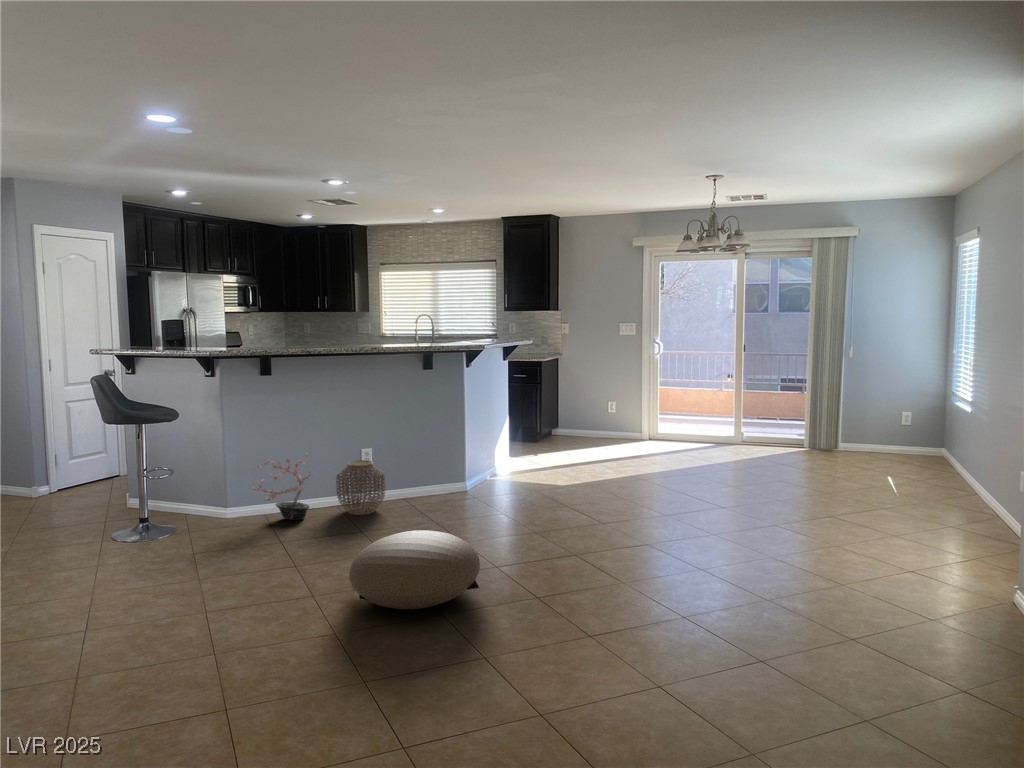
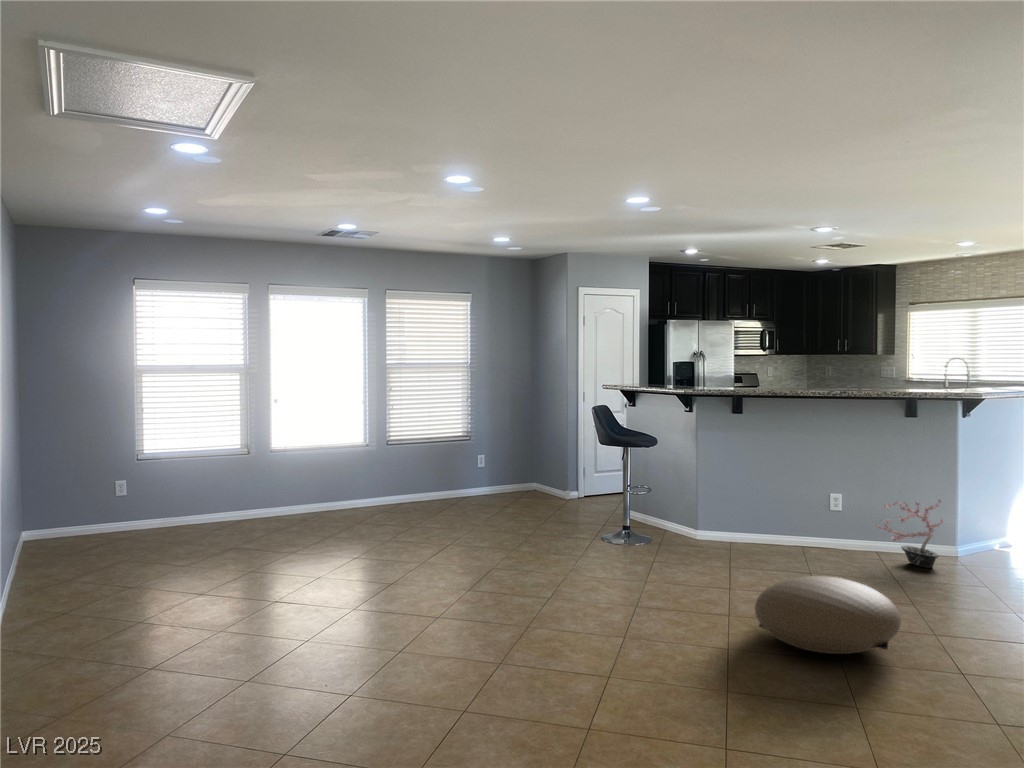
potted plant: present [249,453,312,520] -> present [874,499,943,568]
woven basket: present [336,460,385,515] -> none [797,505,849,561]

